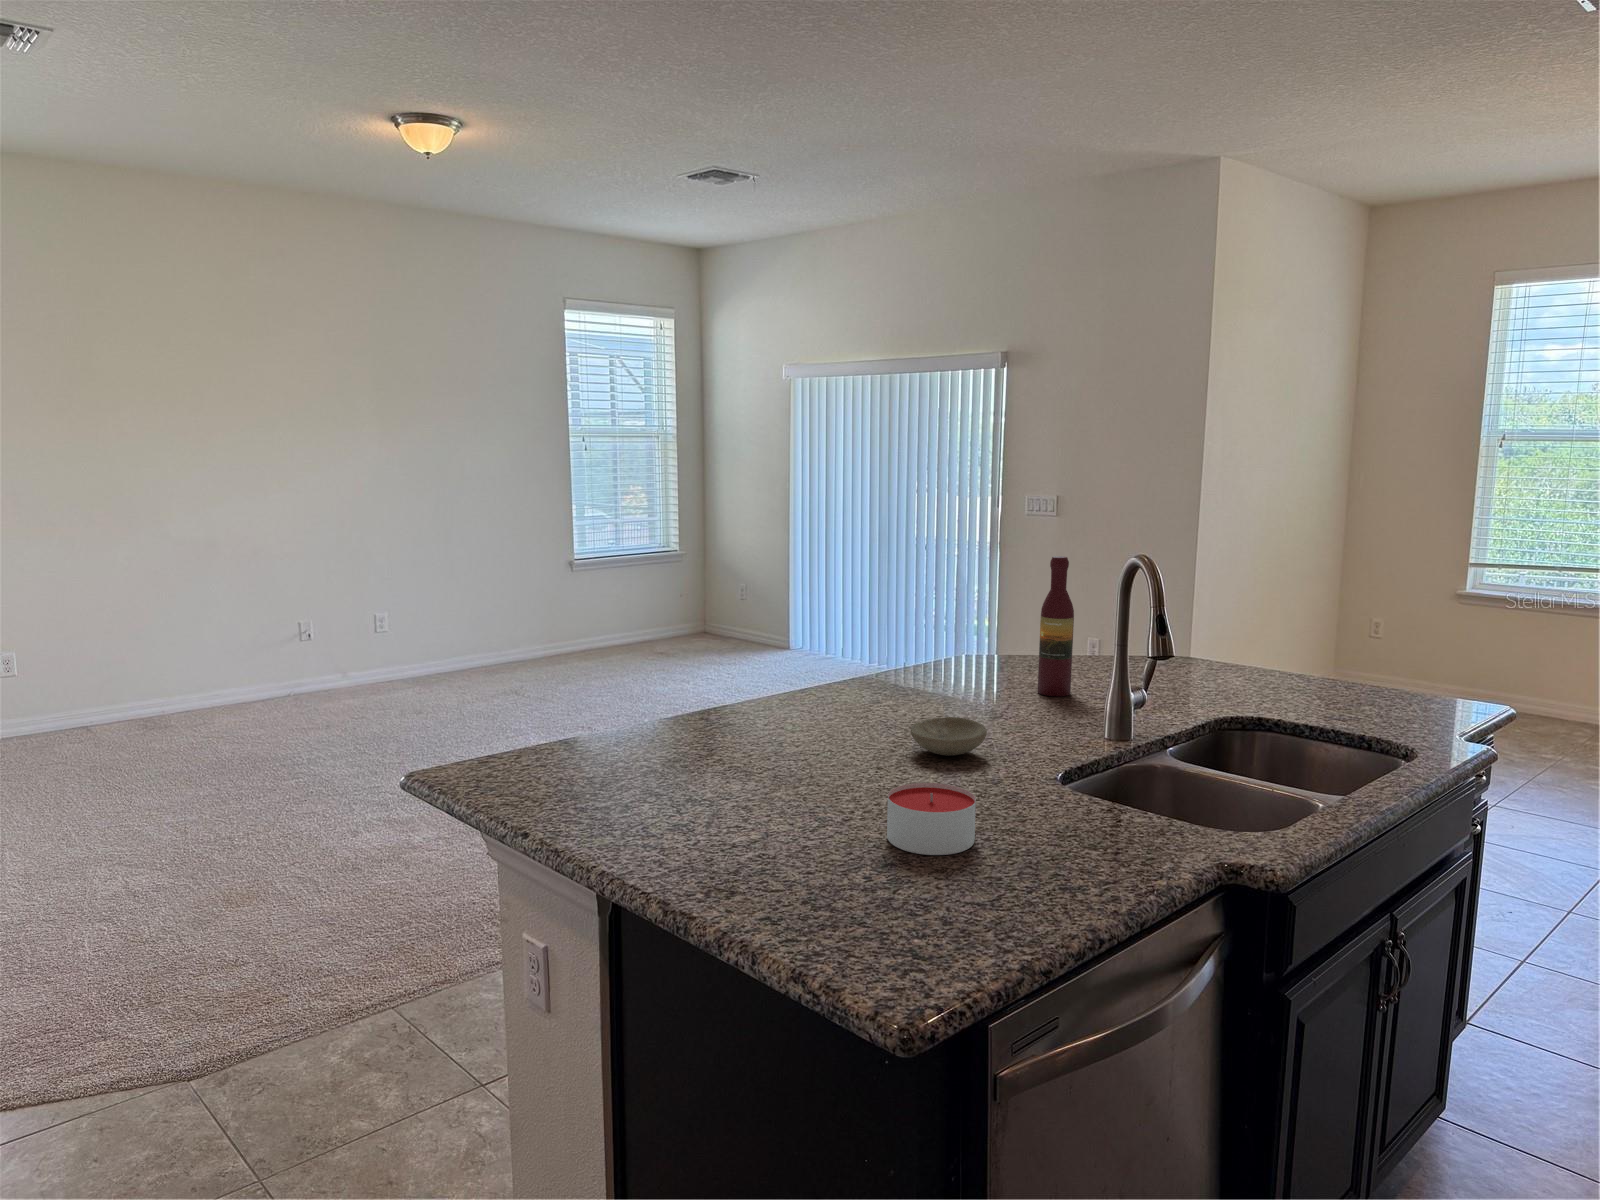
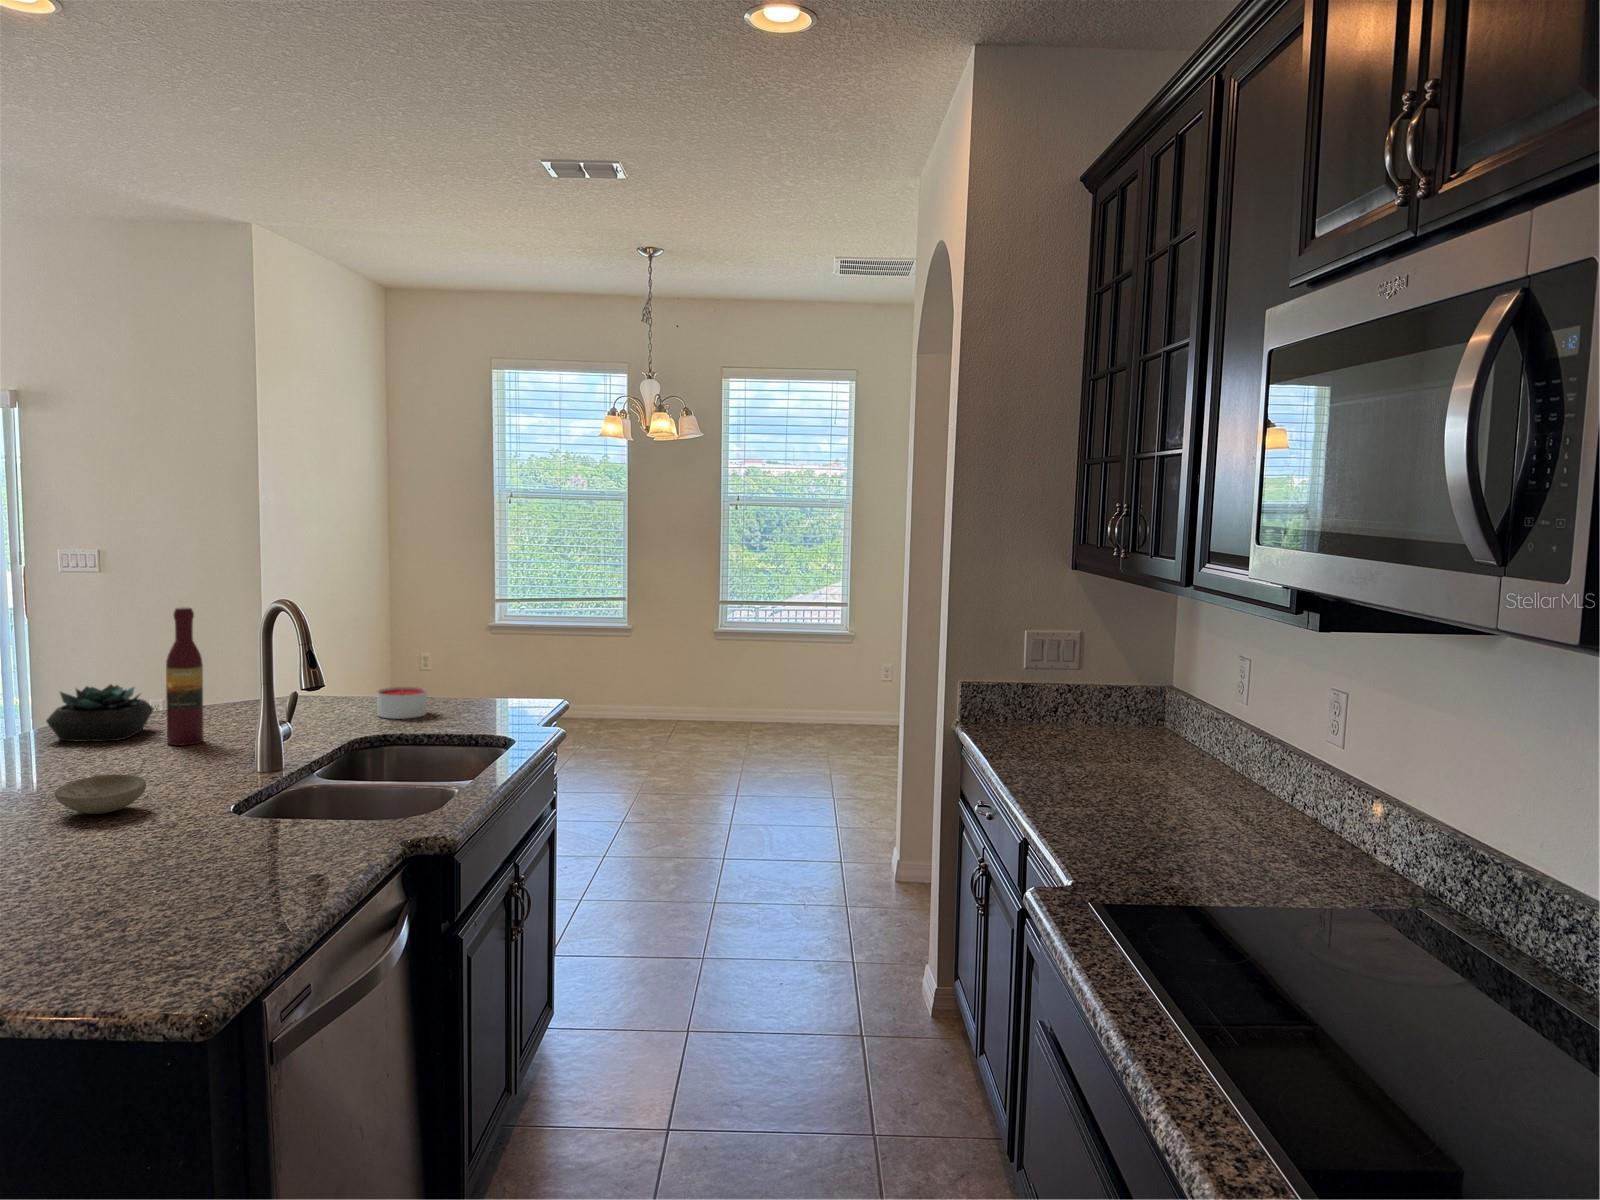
succulent plant: none [945,626,1036,682] -> present [46,684,154,741]
candle: present [887,783,976,855] -> present [377,687,427,719]

